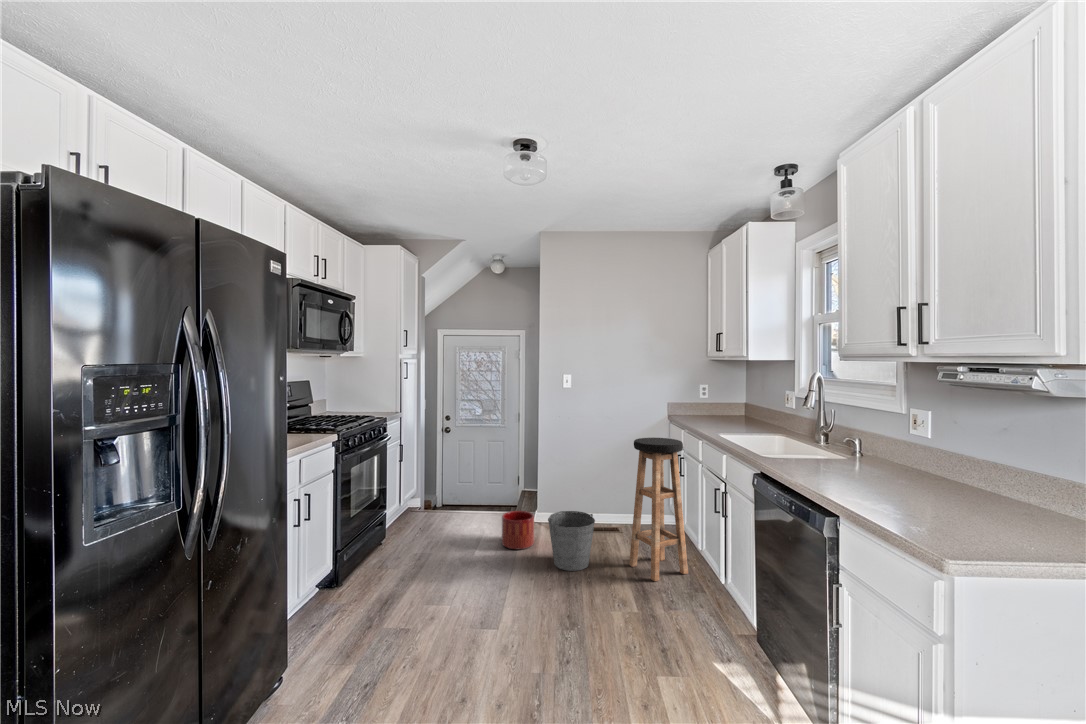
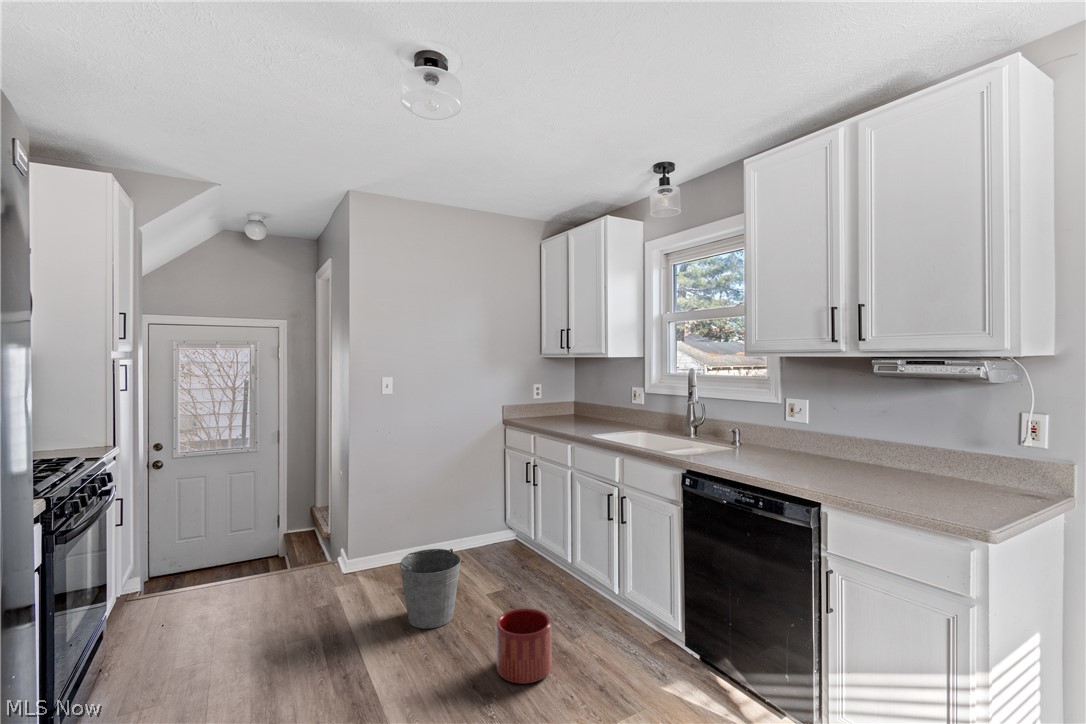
bar stool: present [629,438,688,581] -> none [498,446,563,612]
planter: present [502,511,534,549] -> present [496,608,552,684]

